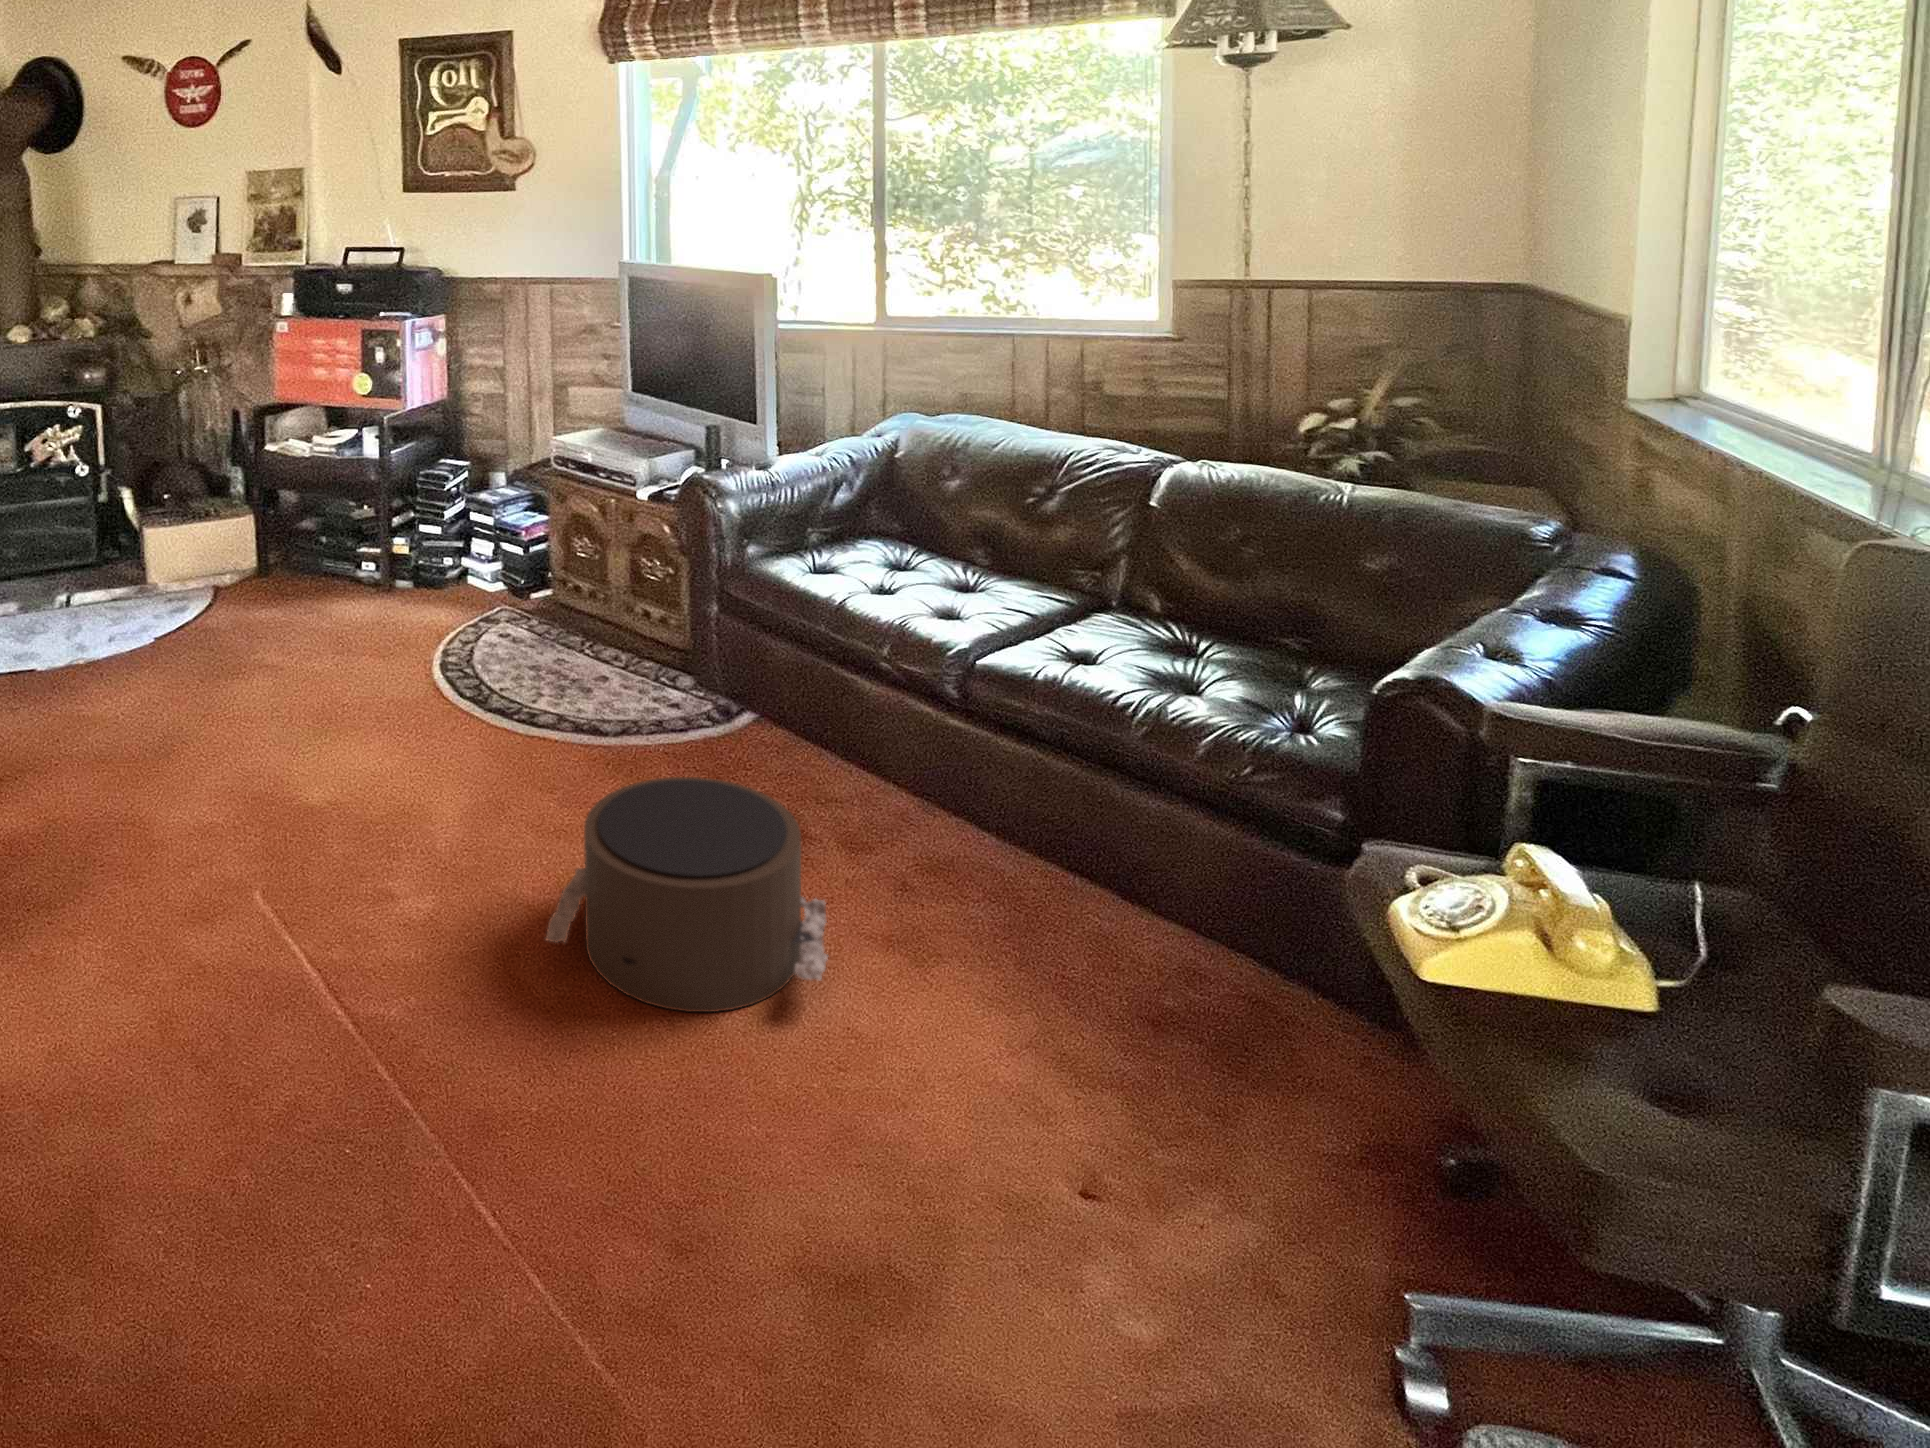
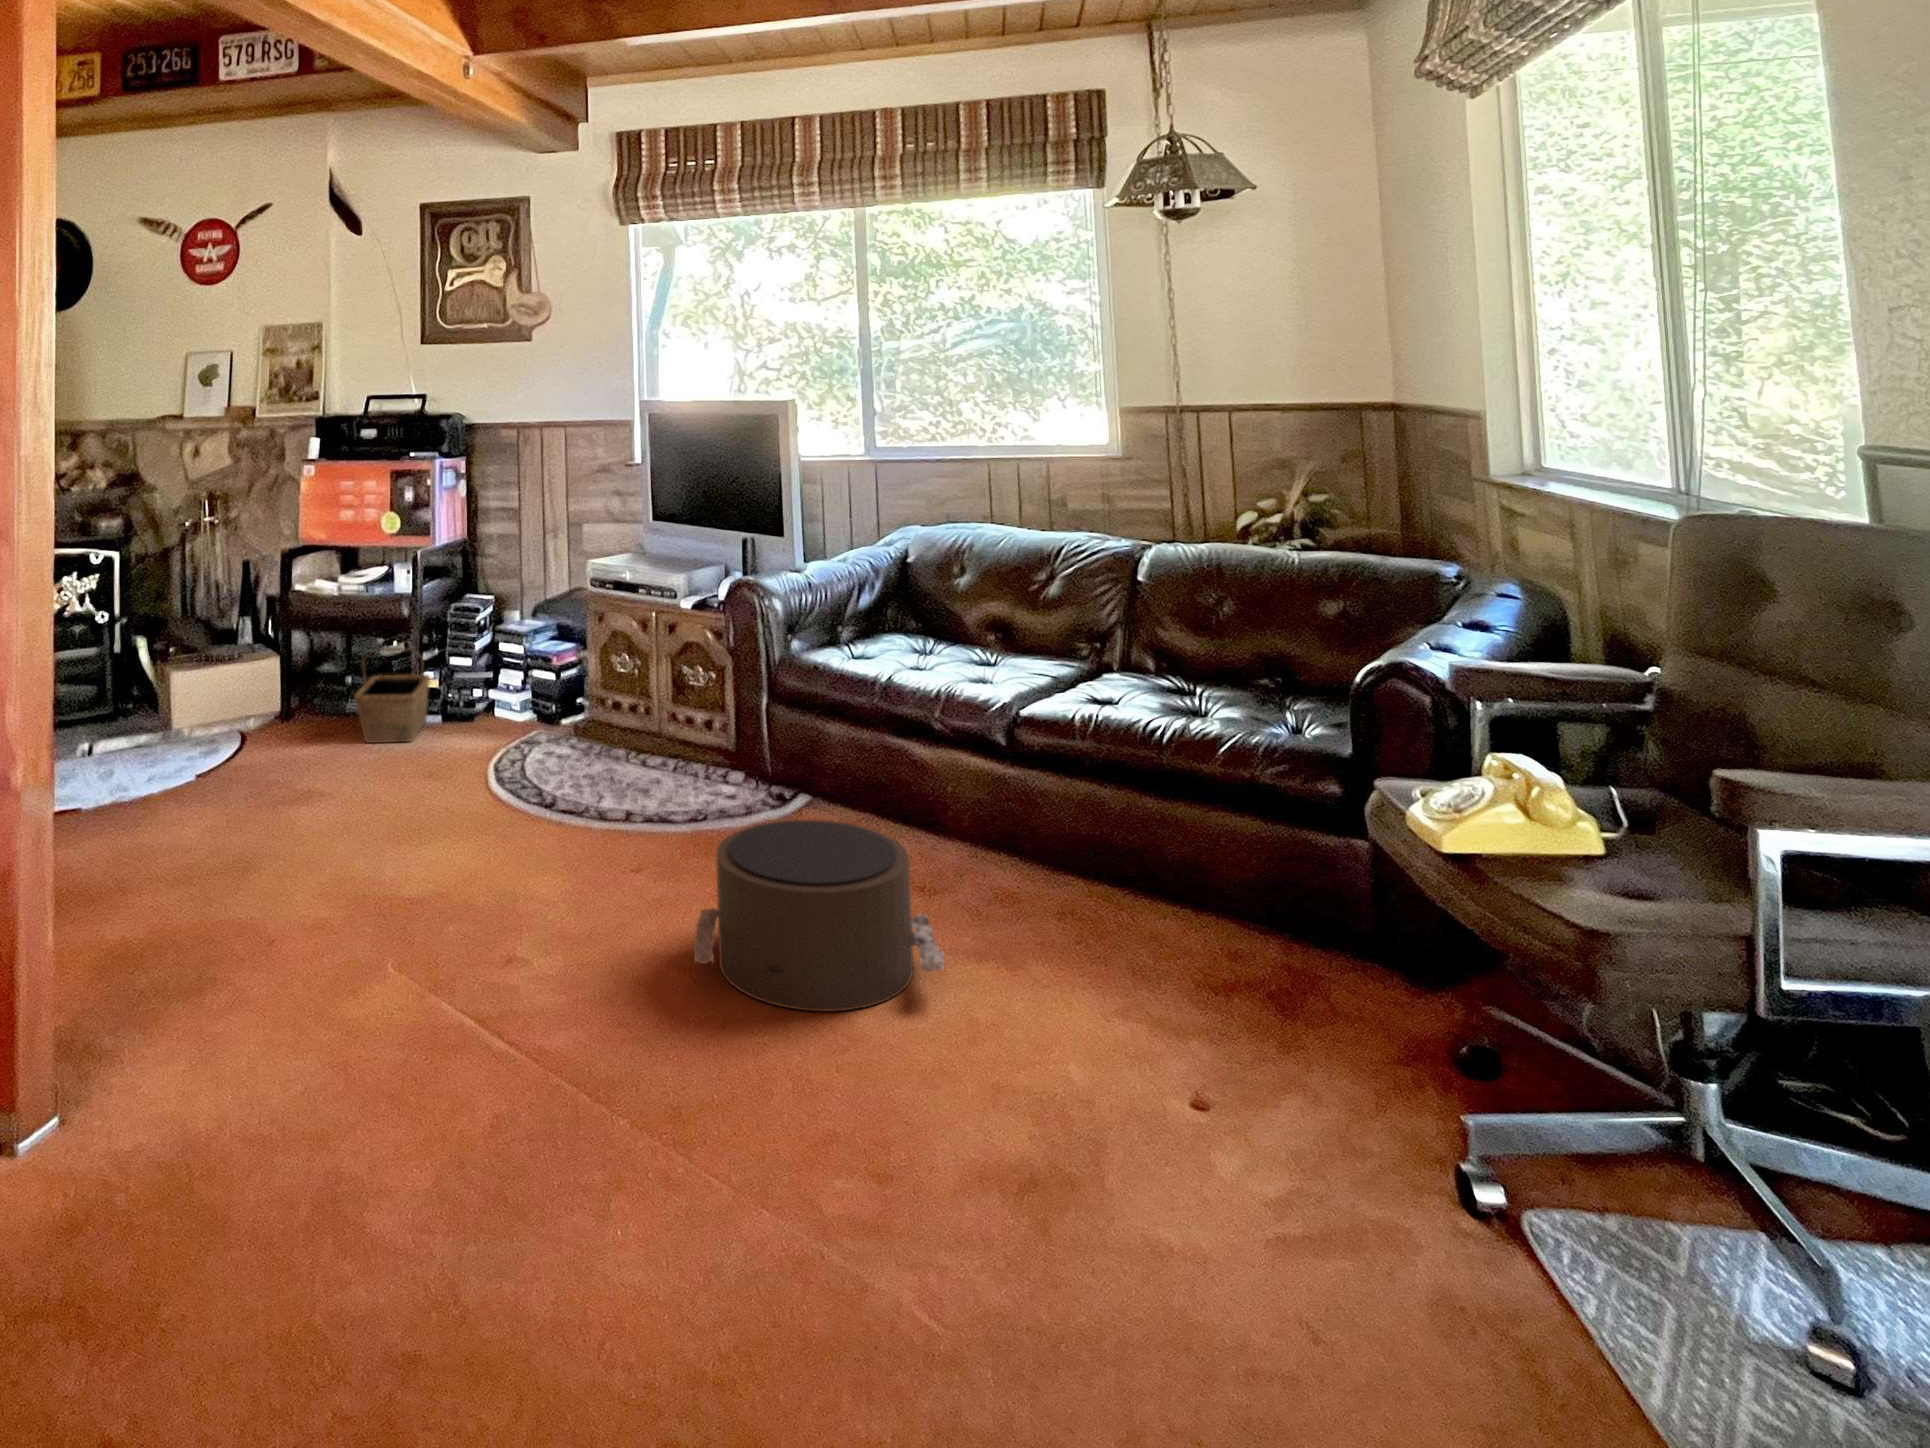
basket: none [314,516,399,613] -> present [354,648,430,743]

